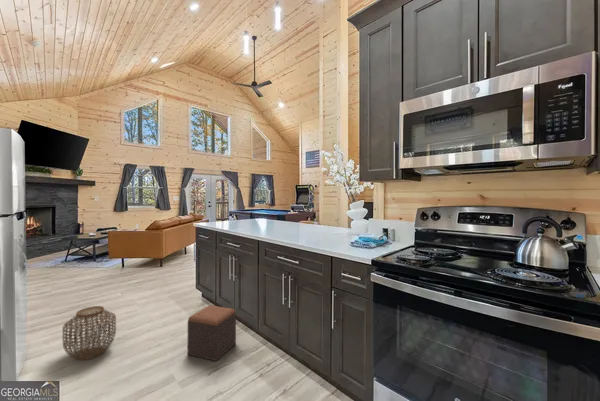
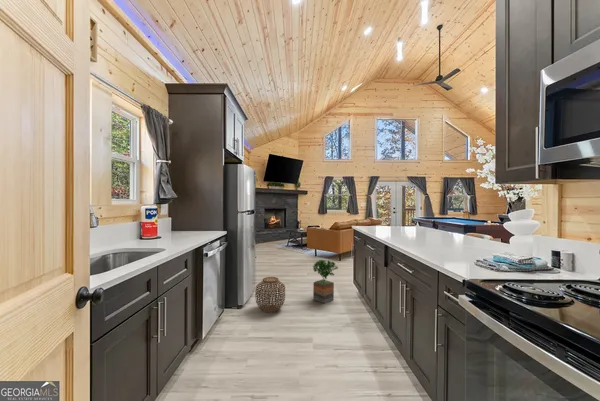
potted tree: none [149,269,184,322] -> present [313,260,338,303]
footstool: present [188,305,236,361] -> none [325,296,367,345]

